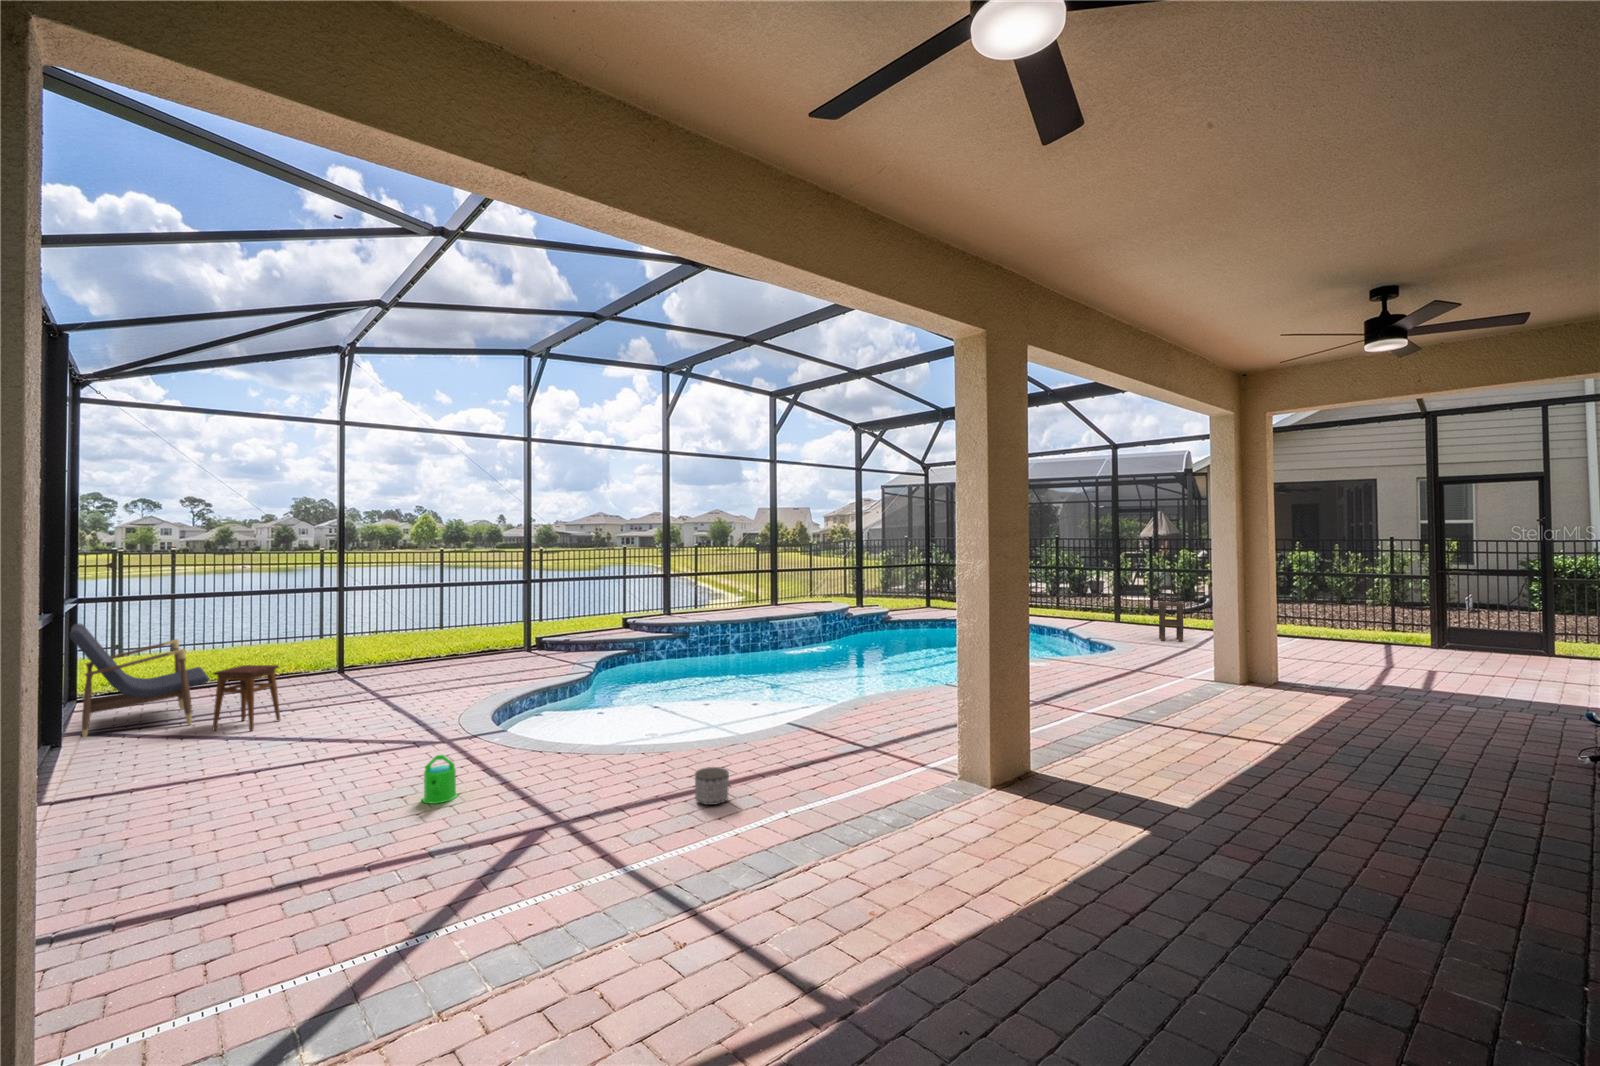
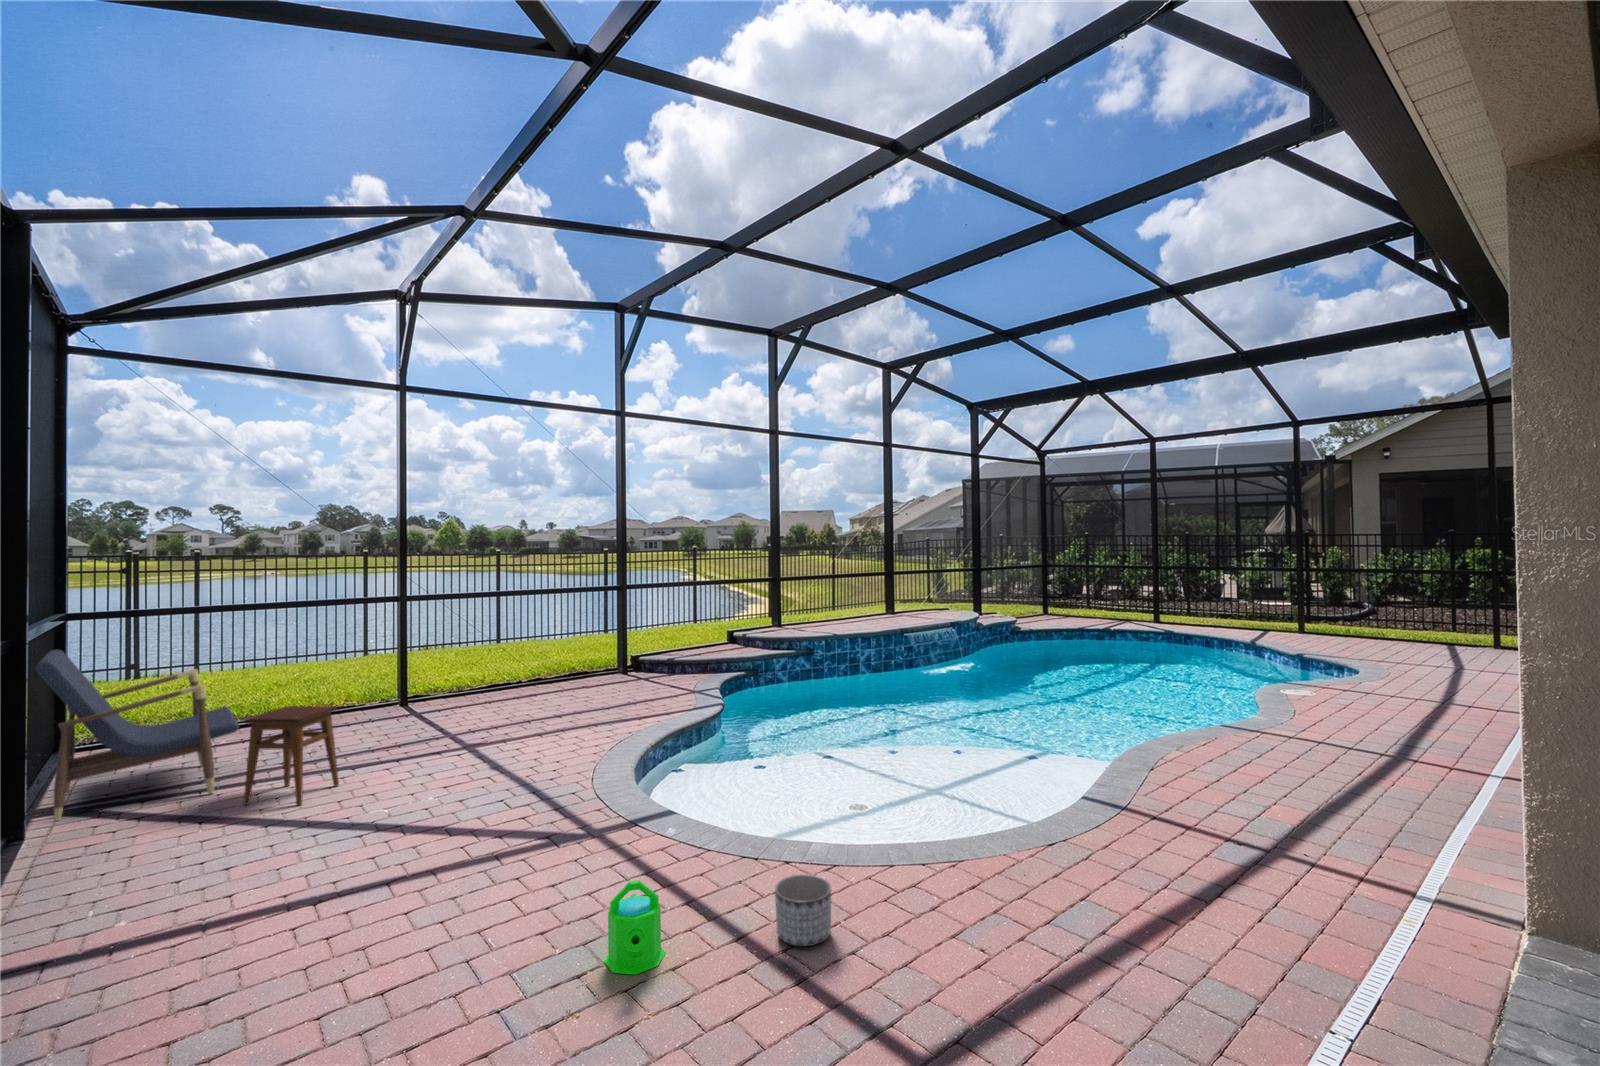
side table: present [1159,602,1183,642] -> none [1396,604,1437,654]
planter: present [695,767,729,805] -> present [775,875,831,946]

